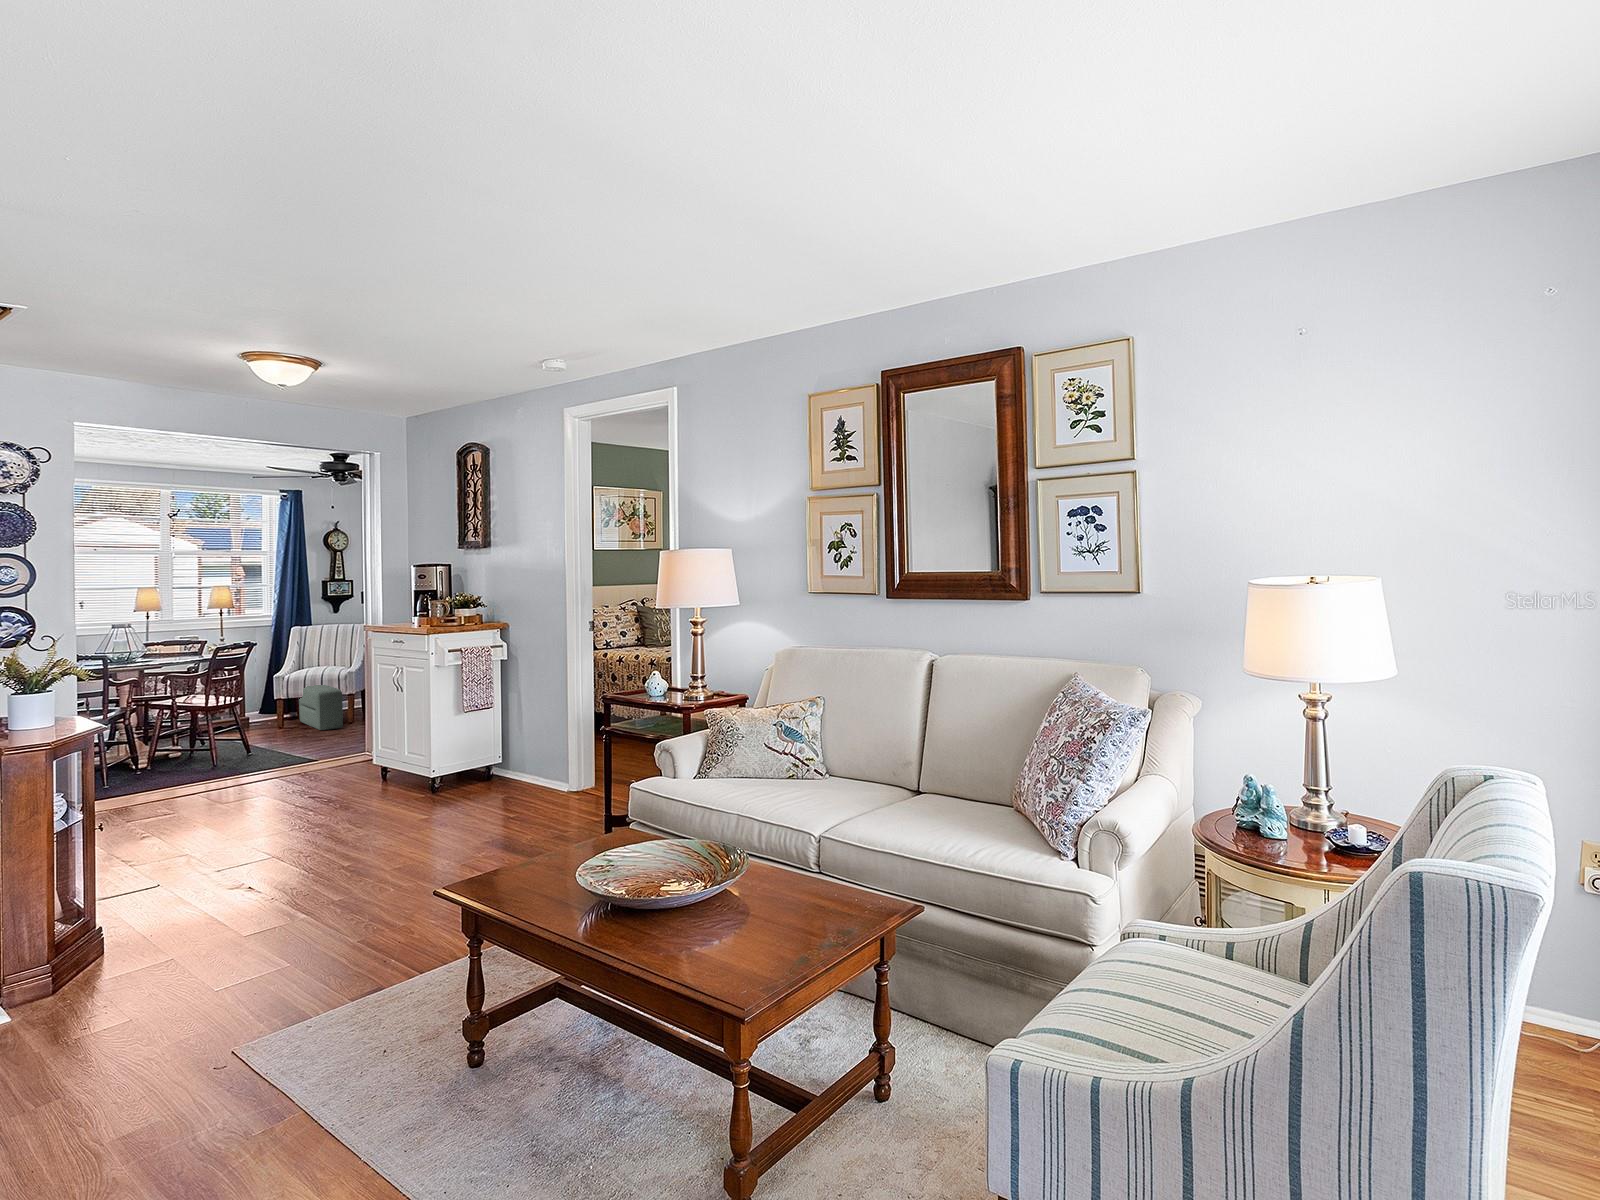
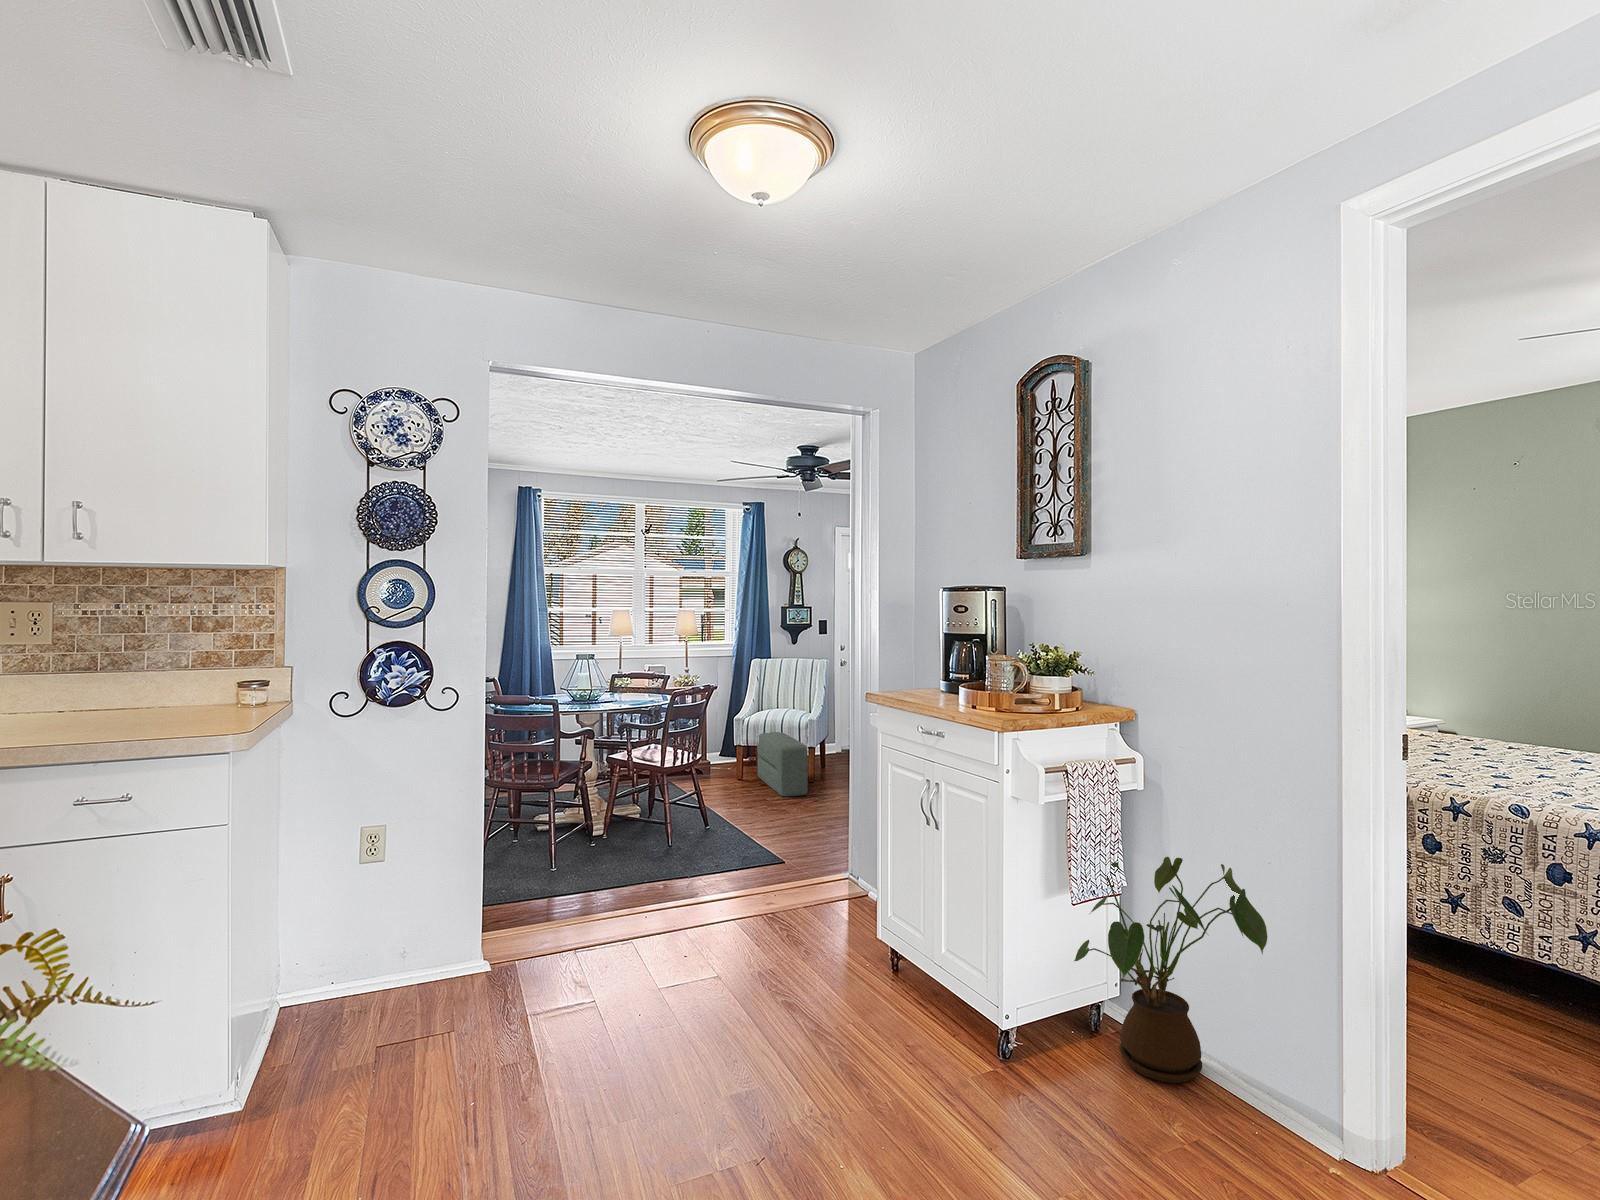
house plant: none [462,699,546,800] -> present [1074,857,1268,1083]

